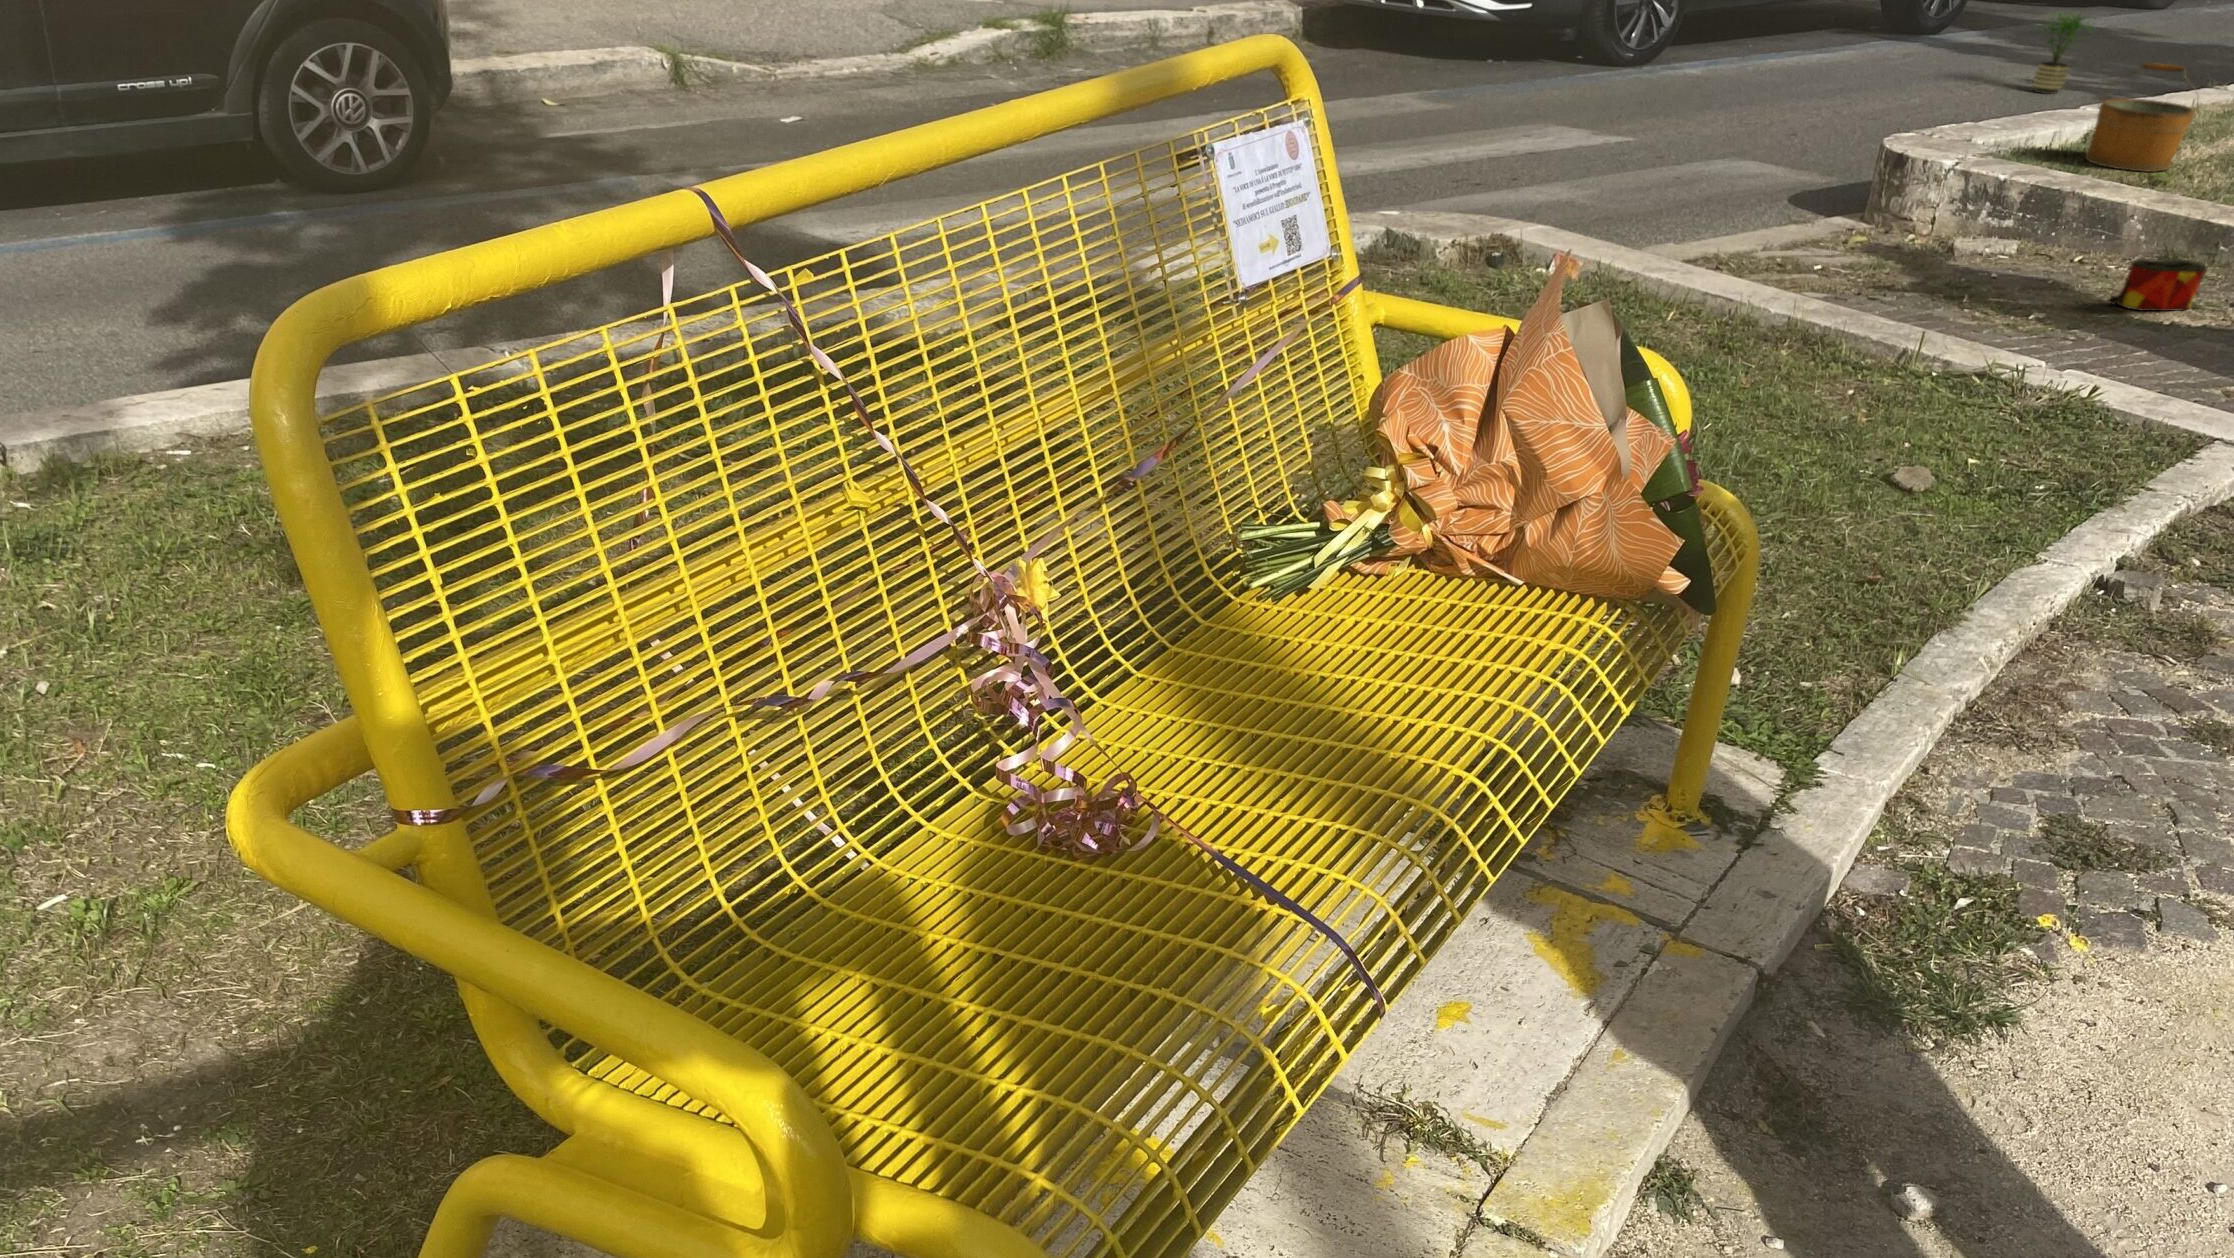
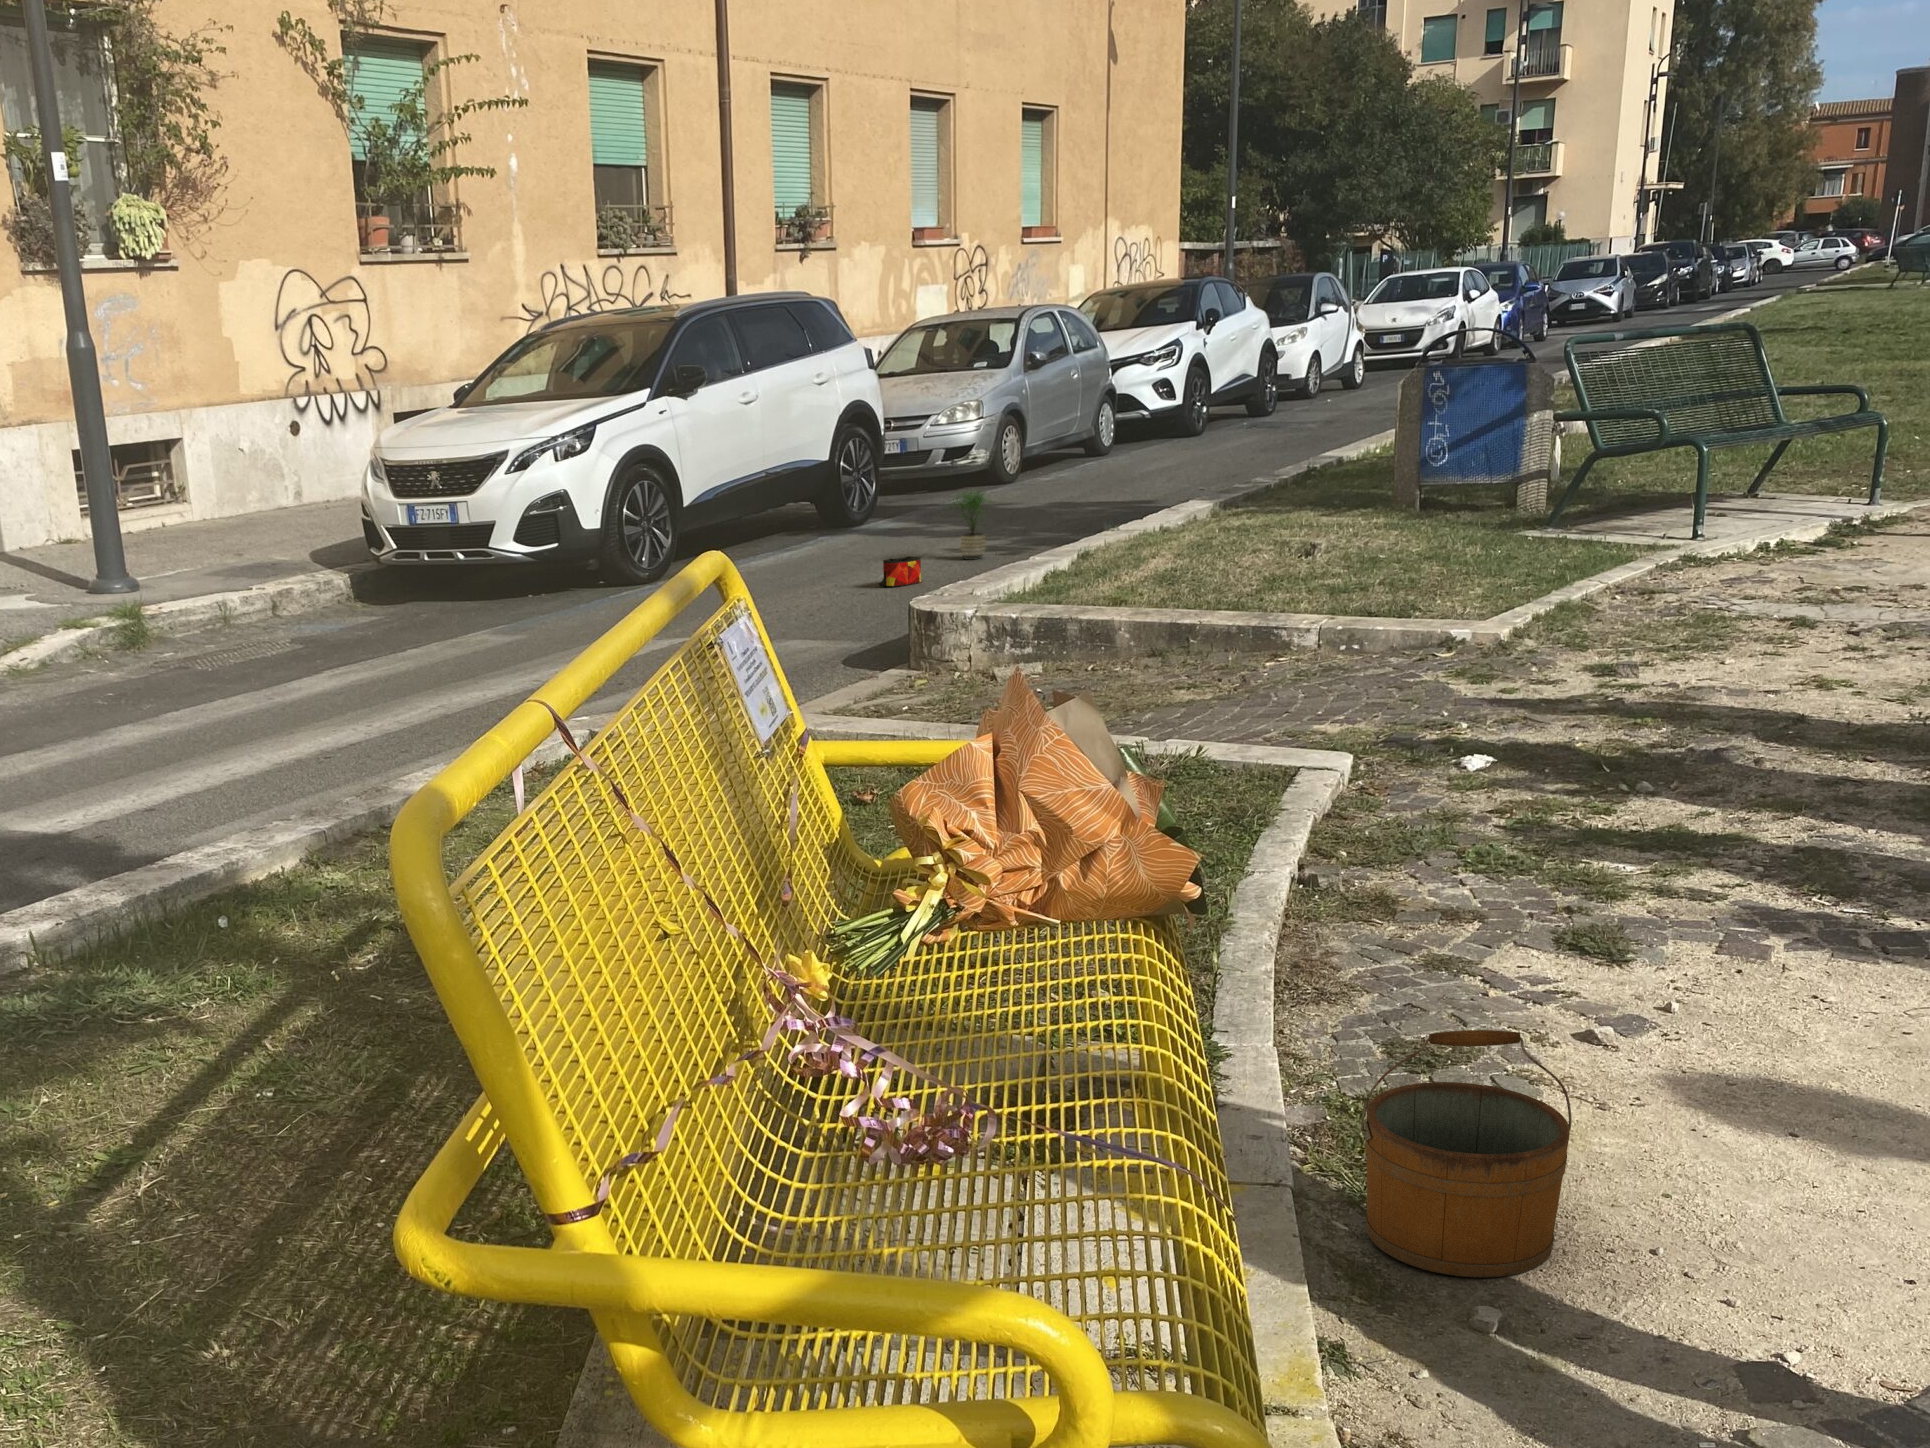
bucket: present [2086,63,2198,172] -> present [1361,1030,1572,1277]
bag: present [2109,259,2207,311] -> present [879,556,921,587]

